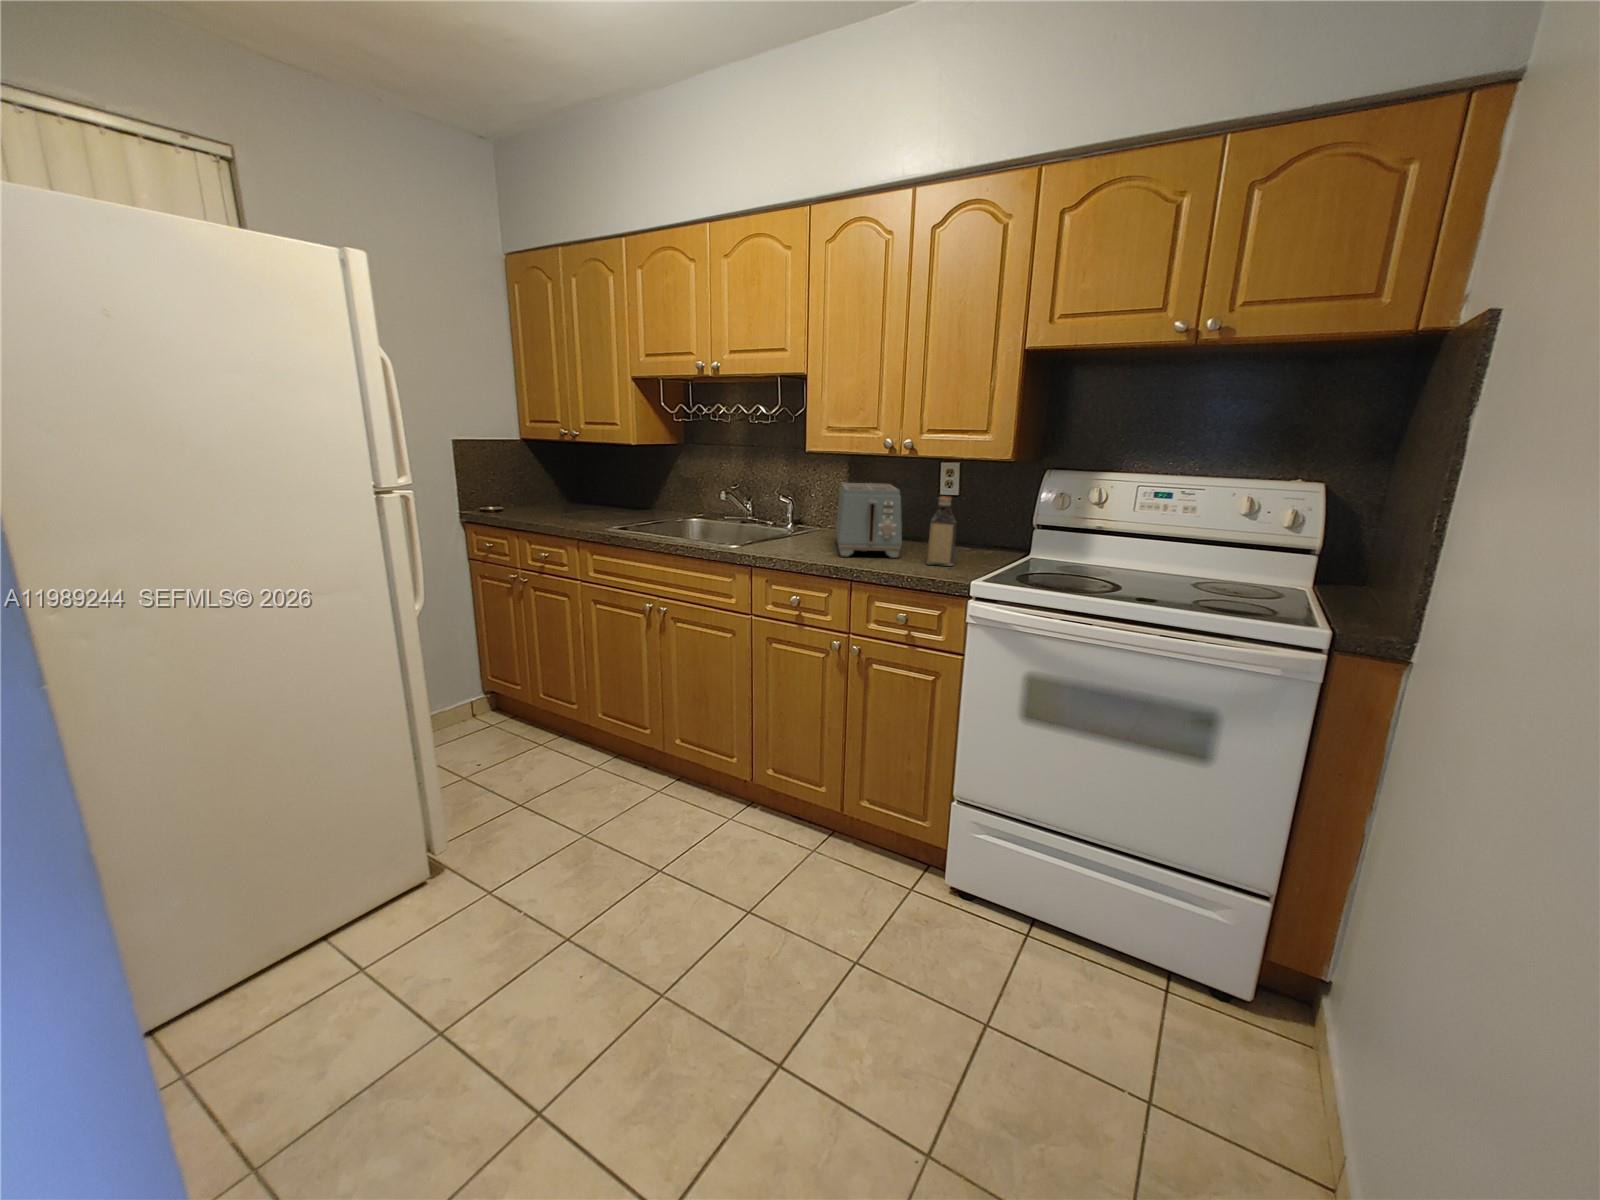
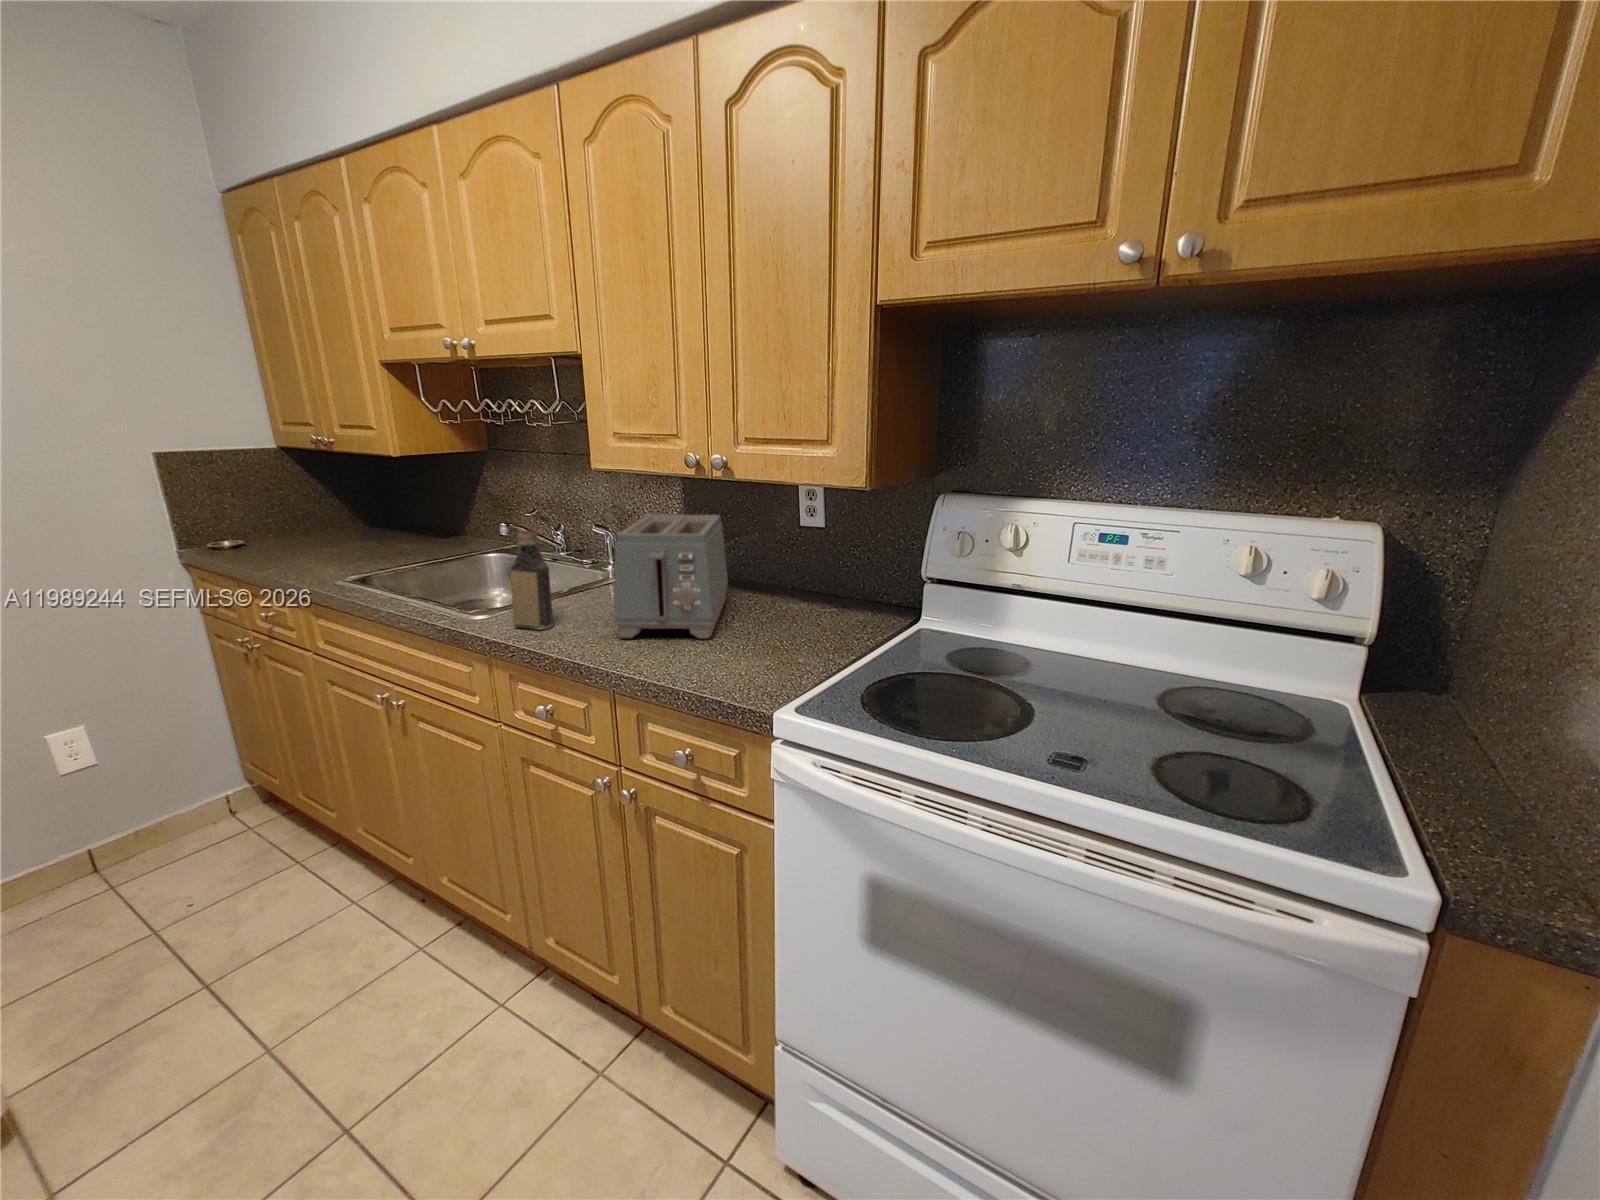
bottle: present [926,496,957,566] -> present [510,530,553,630]

